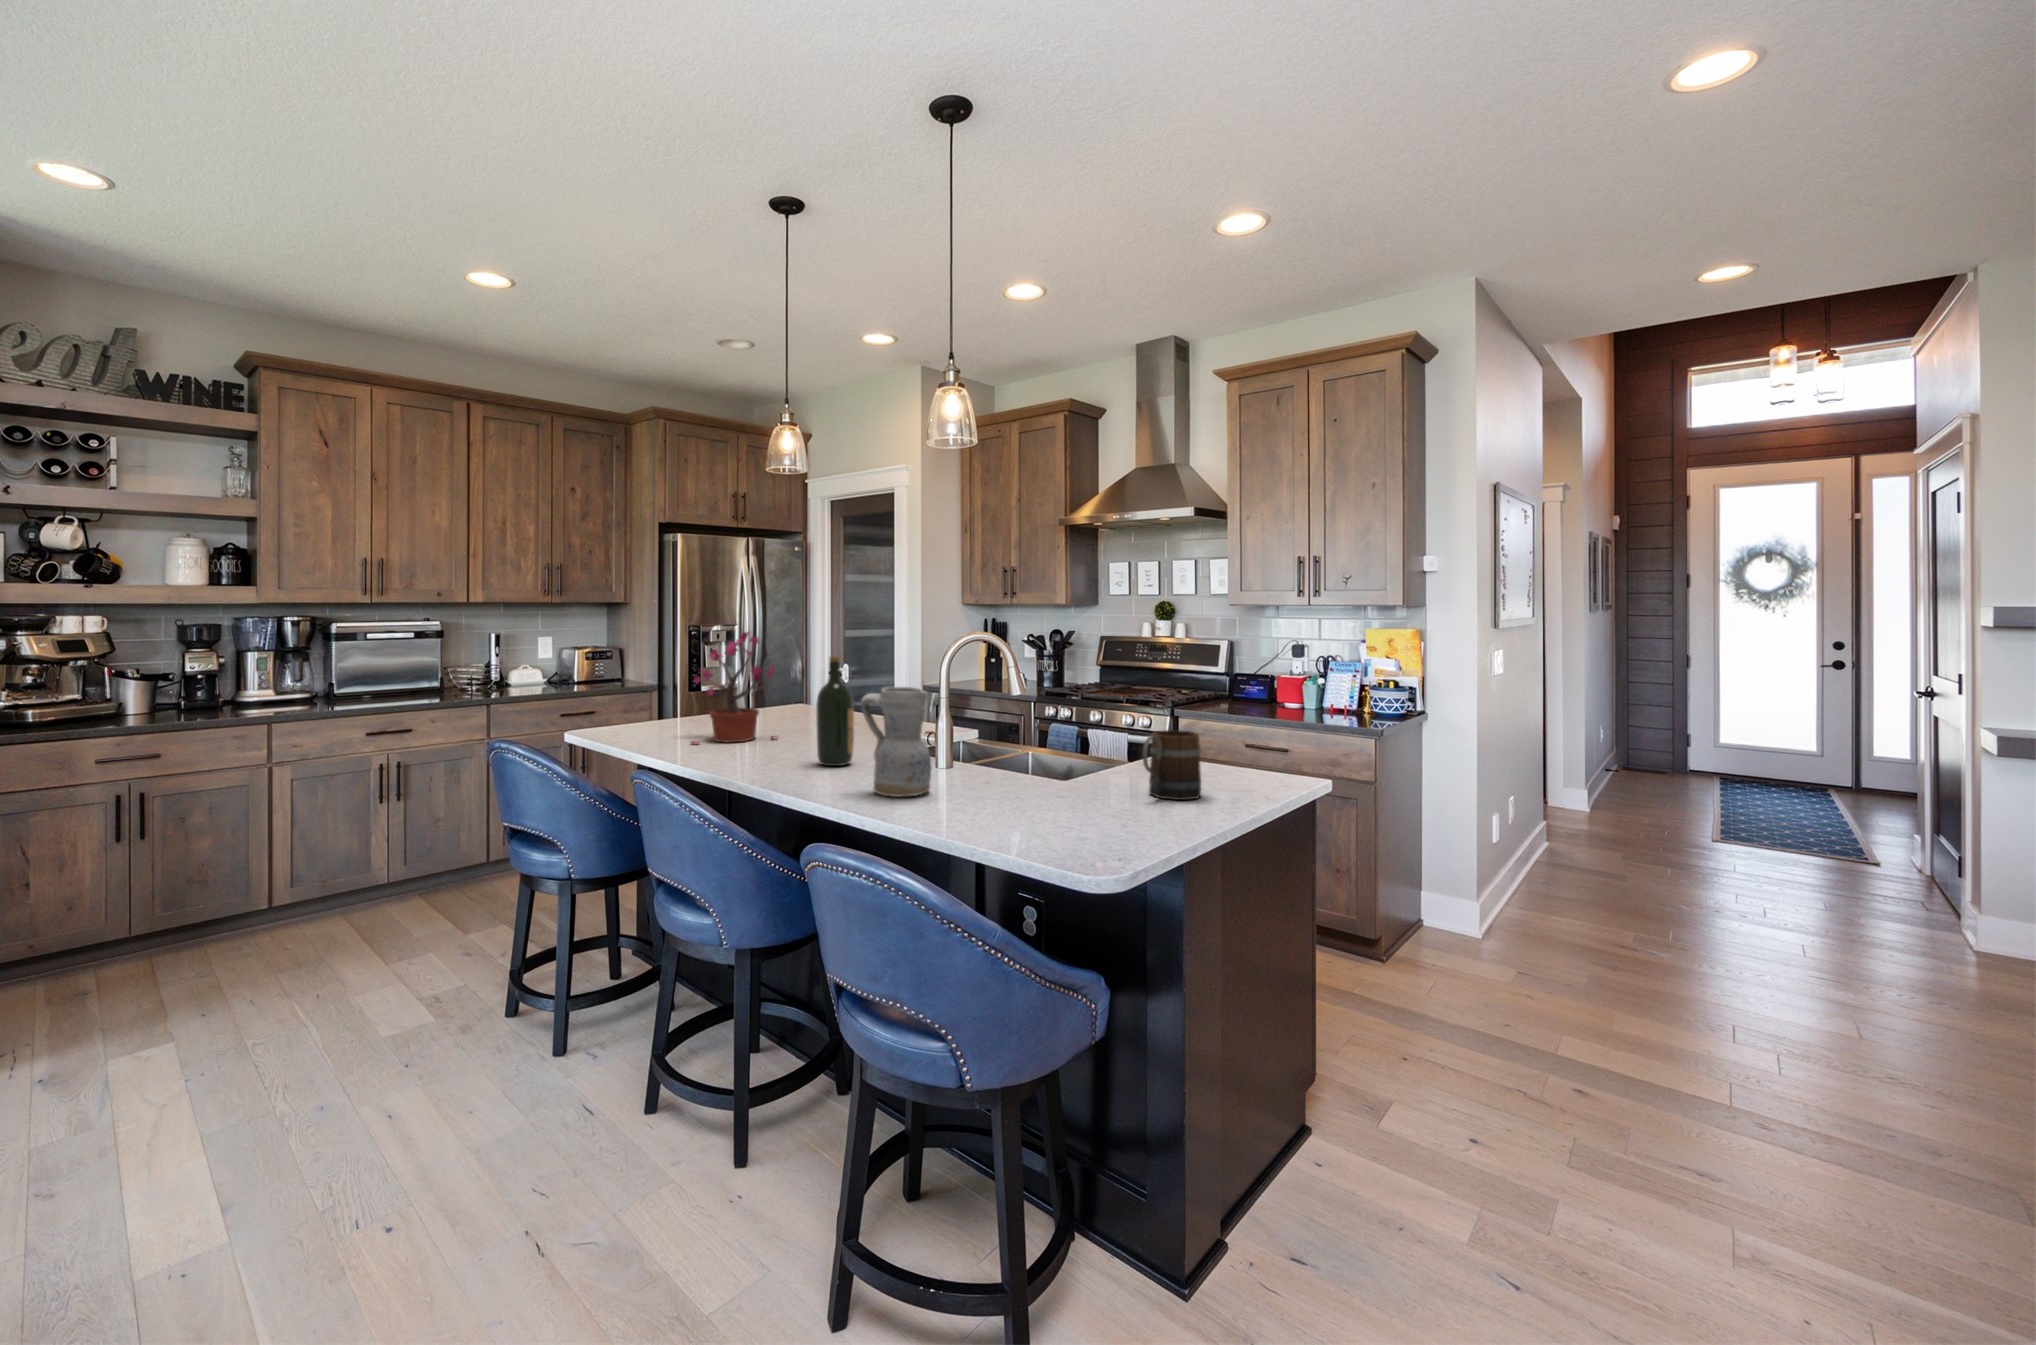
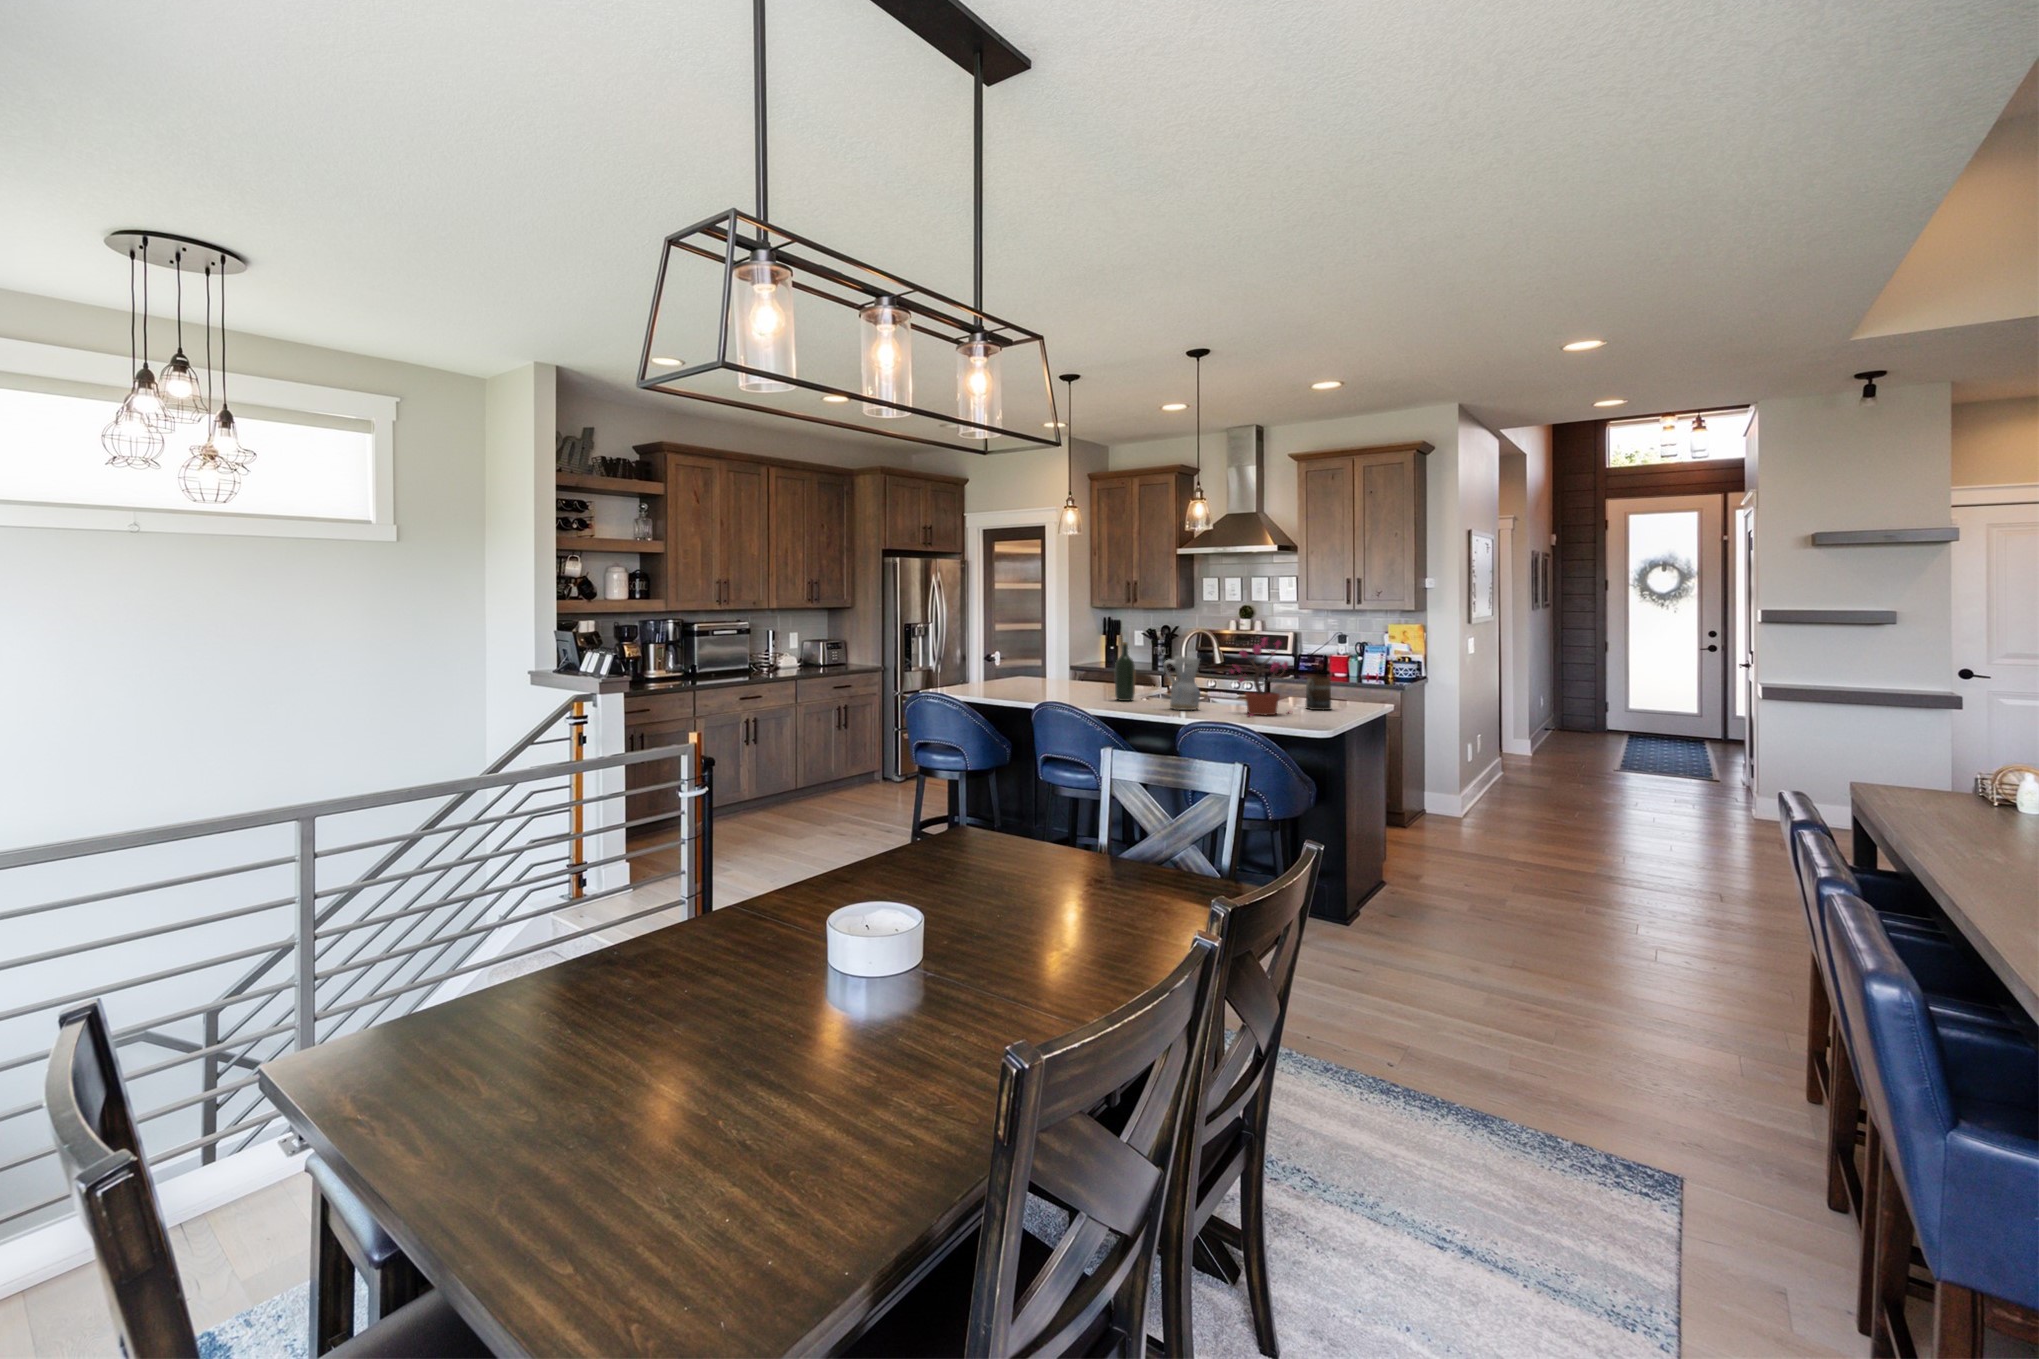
potted plant: present [691,632,777,744] -> present [1230,637,1291,716]

